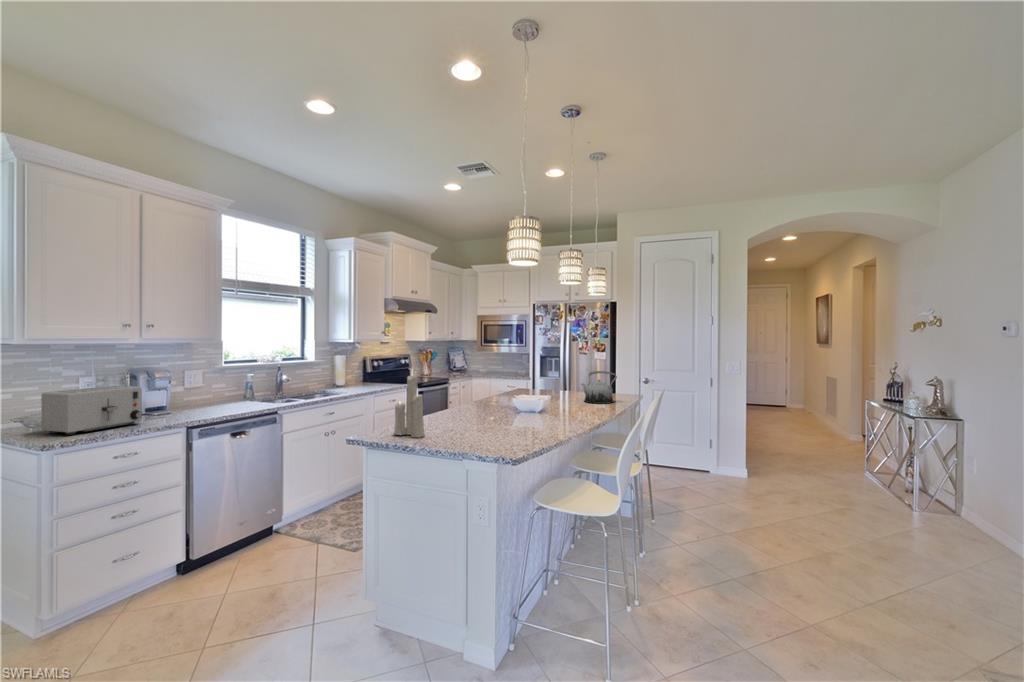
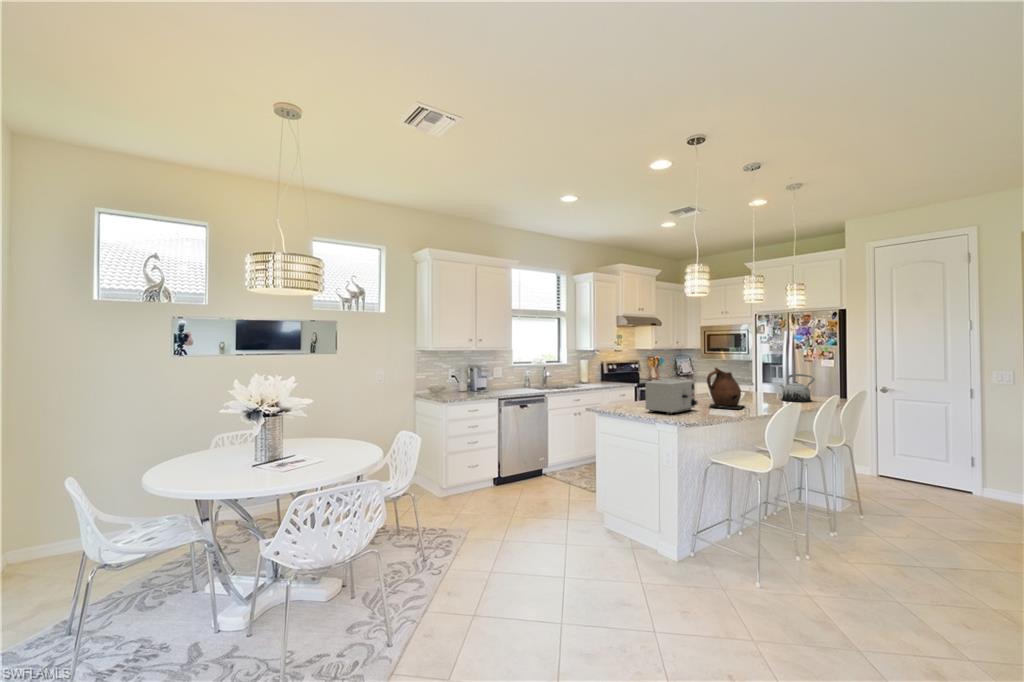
ceramic pitcher: none [520,368,562,423] -> present [707,368,744,409]
candle: present [394,375,425,438] -> none [613,362,633,409]
toaster: present [41,386,142,435] -> present [645,379,698,414]

